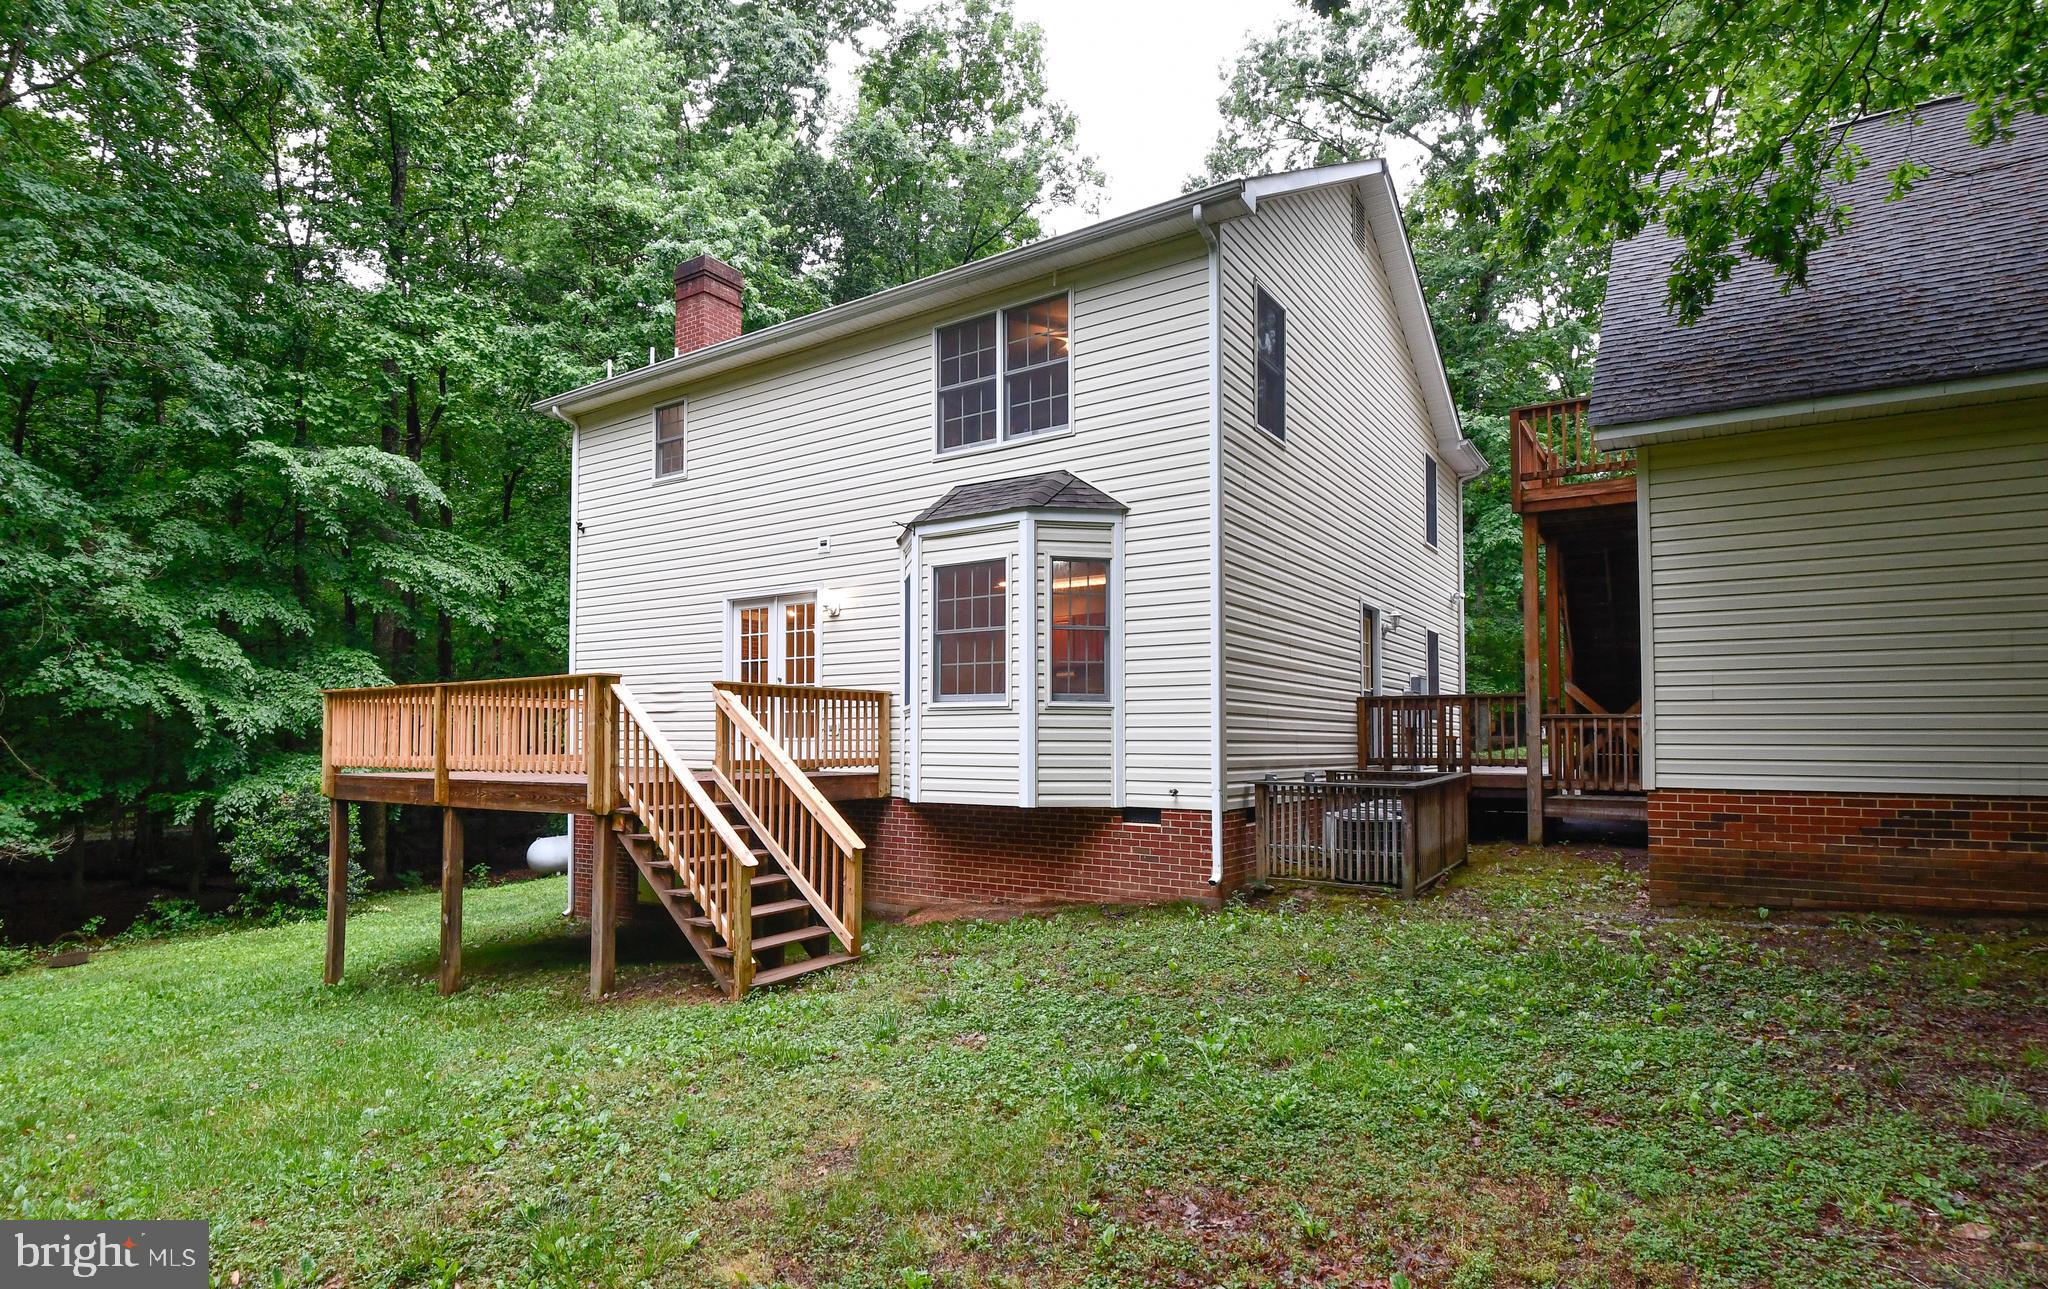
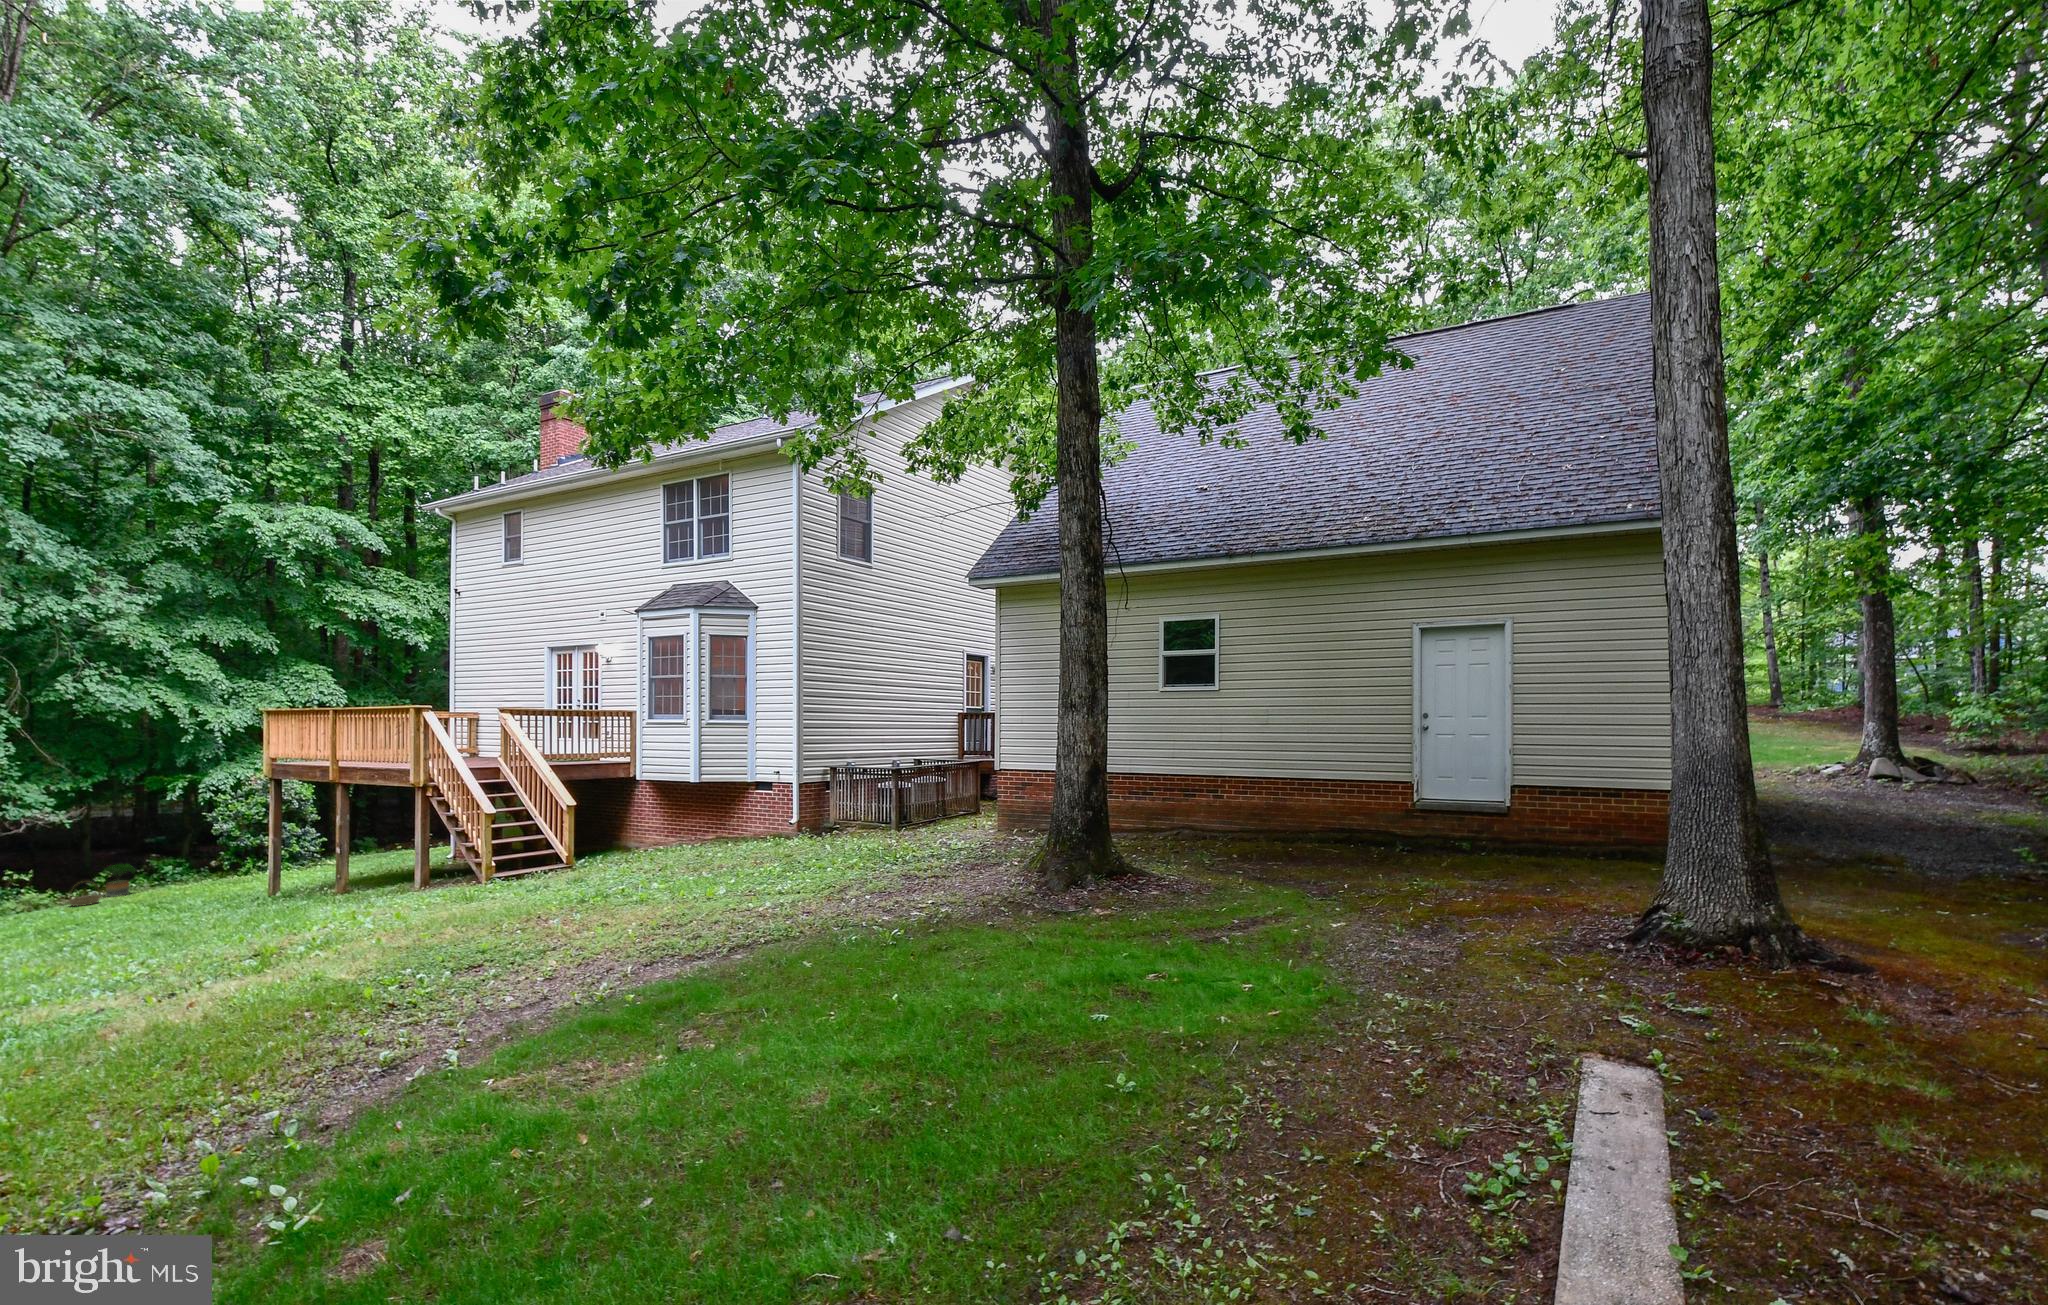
potted tree: none [94,908,137,953] -> present [105,864,135,897]

